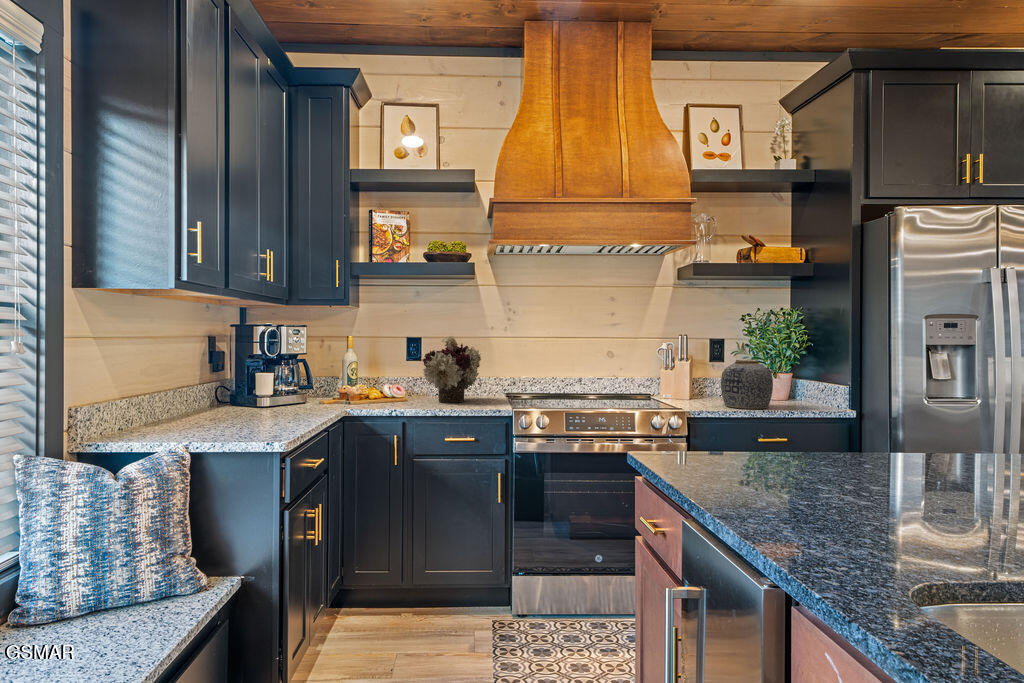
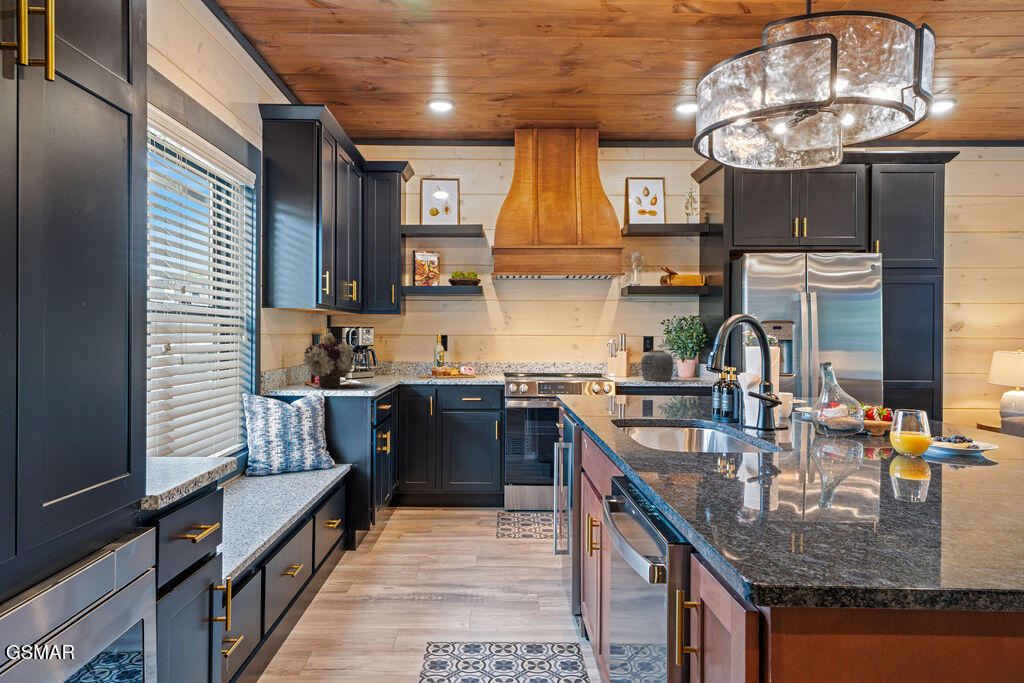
flower arrangement: present [422,336,481,403] -> present [302,333,355,387]

